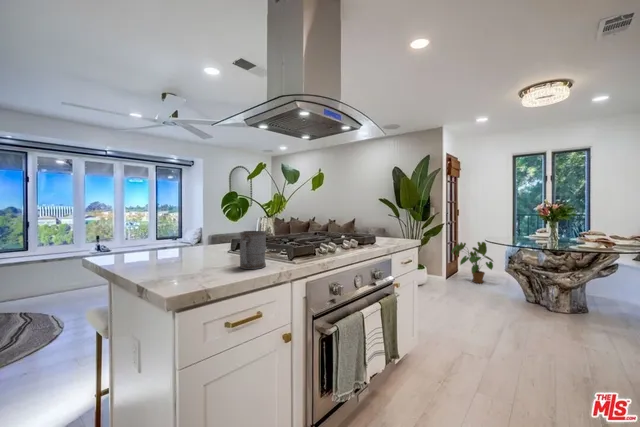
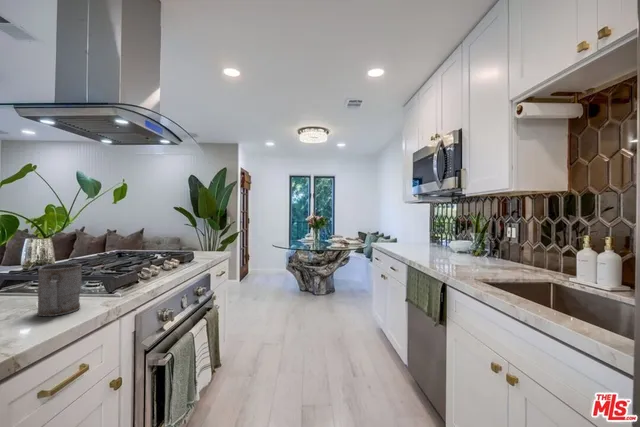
house plant: present [452,242,493,283] -> none [244,246,278,282]

